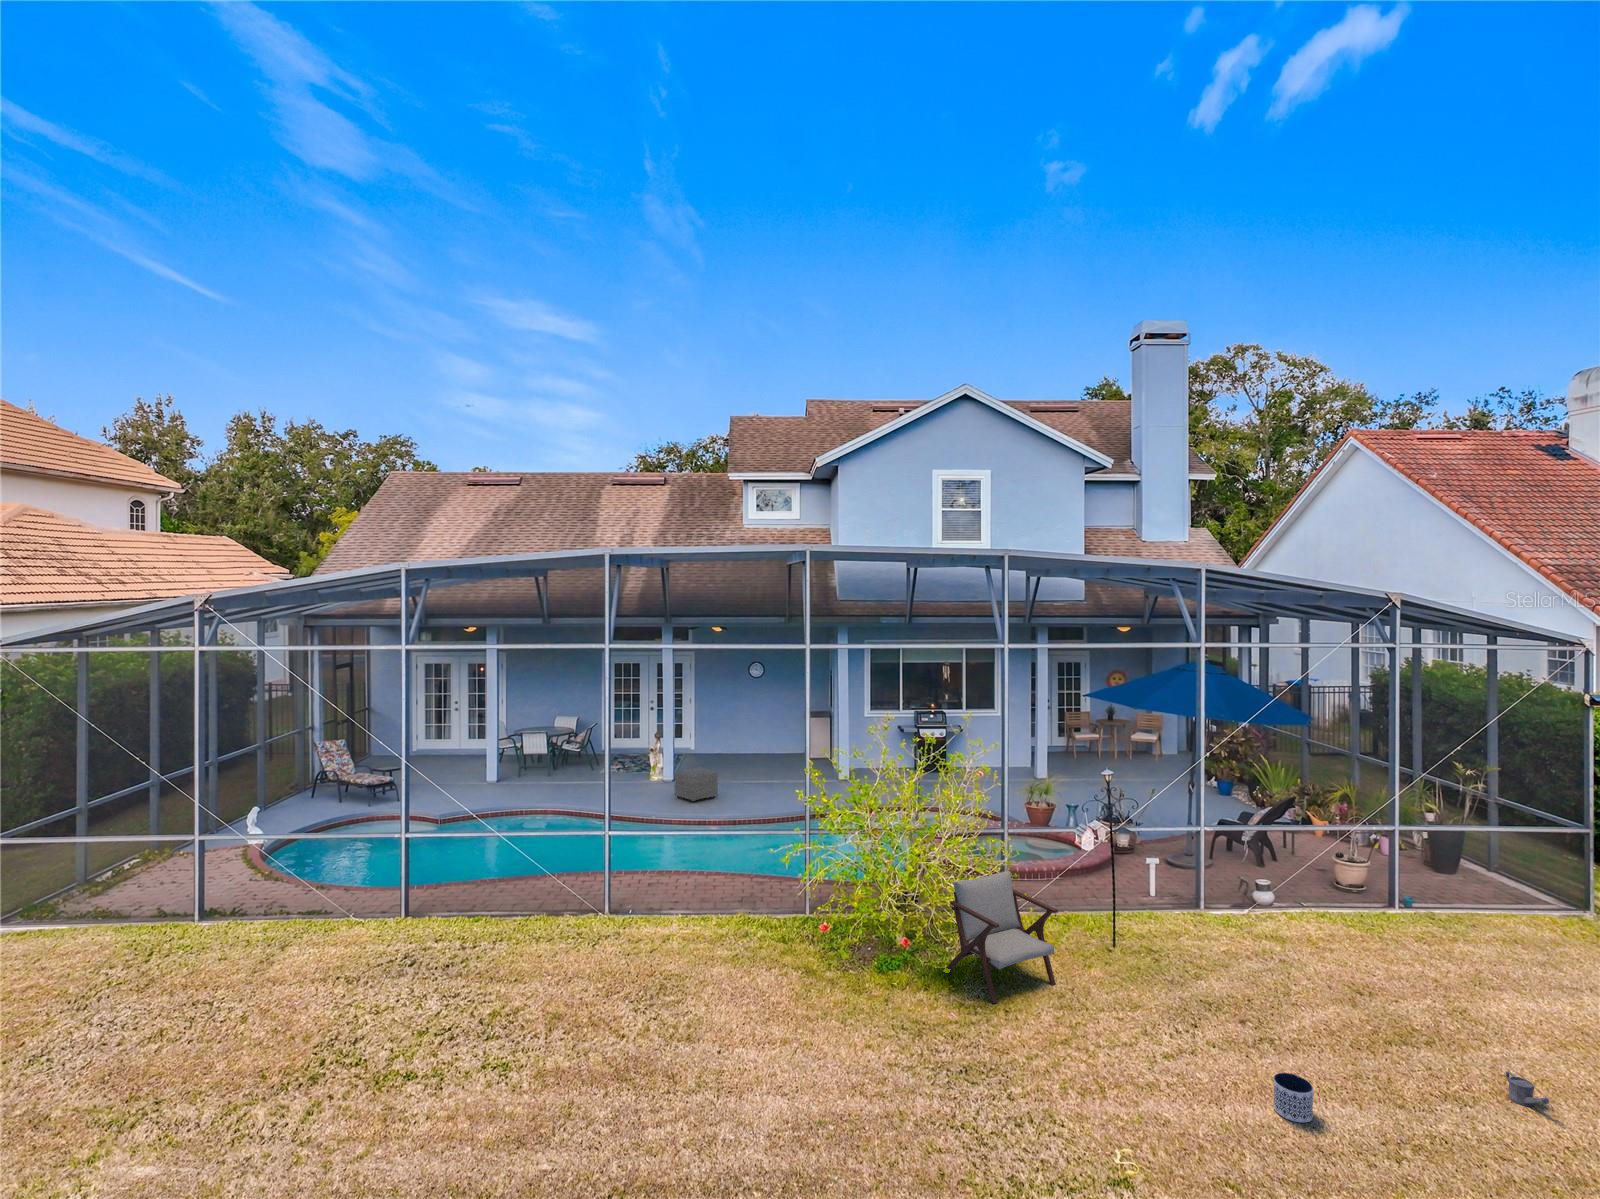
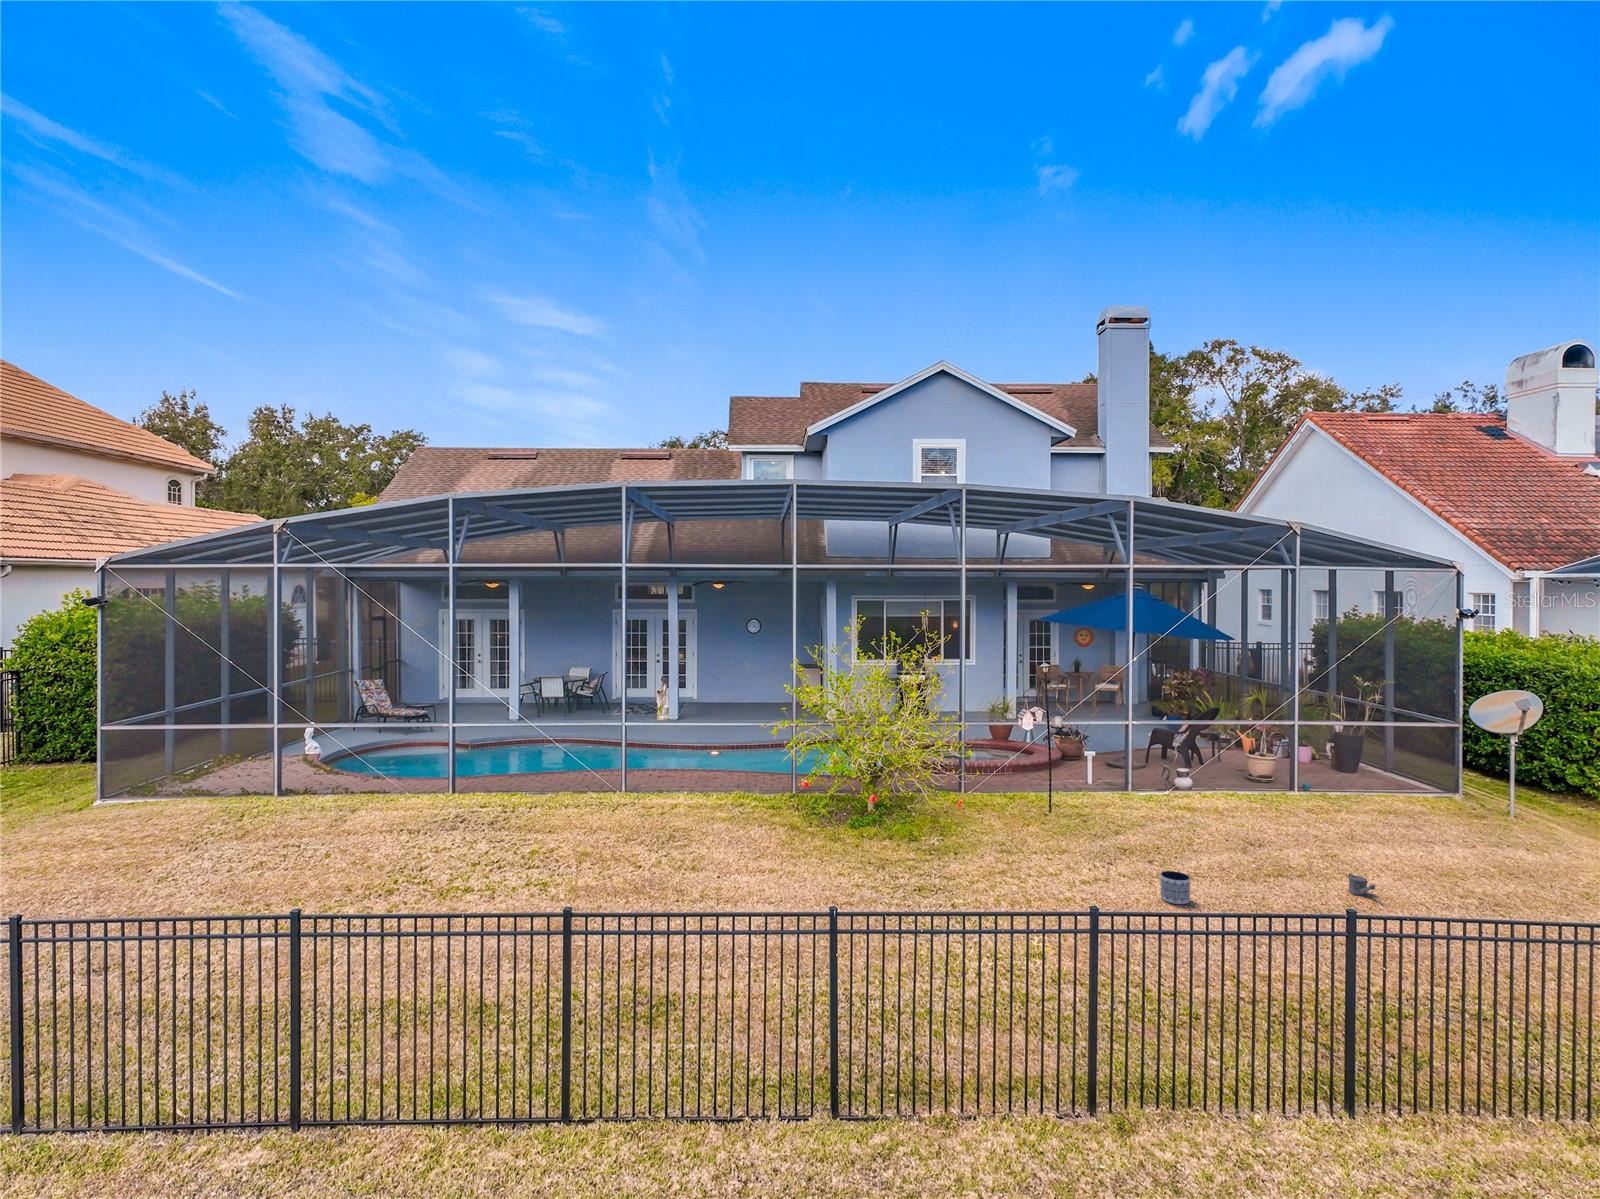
ottoman: present [675,767,718,802] -> none [679,702,717,730]
lounge chair: present [946,871,1058,1003] -> none [907,748,1001,845]

